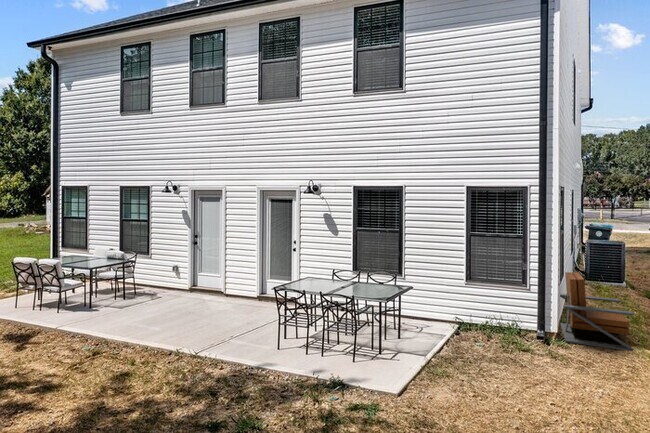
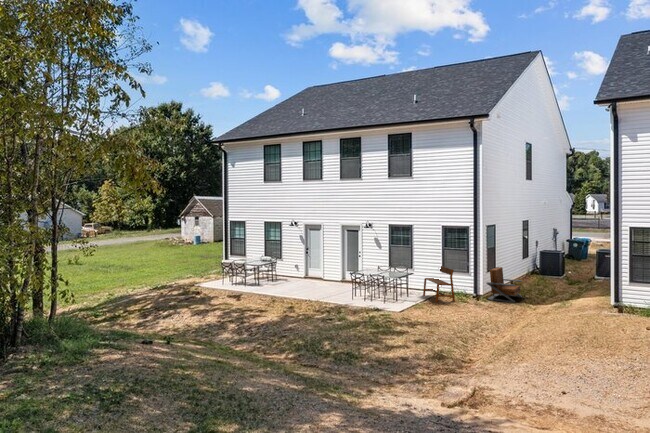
bench: none [425,268,506,355] -> present [423,266,455,302]

